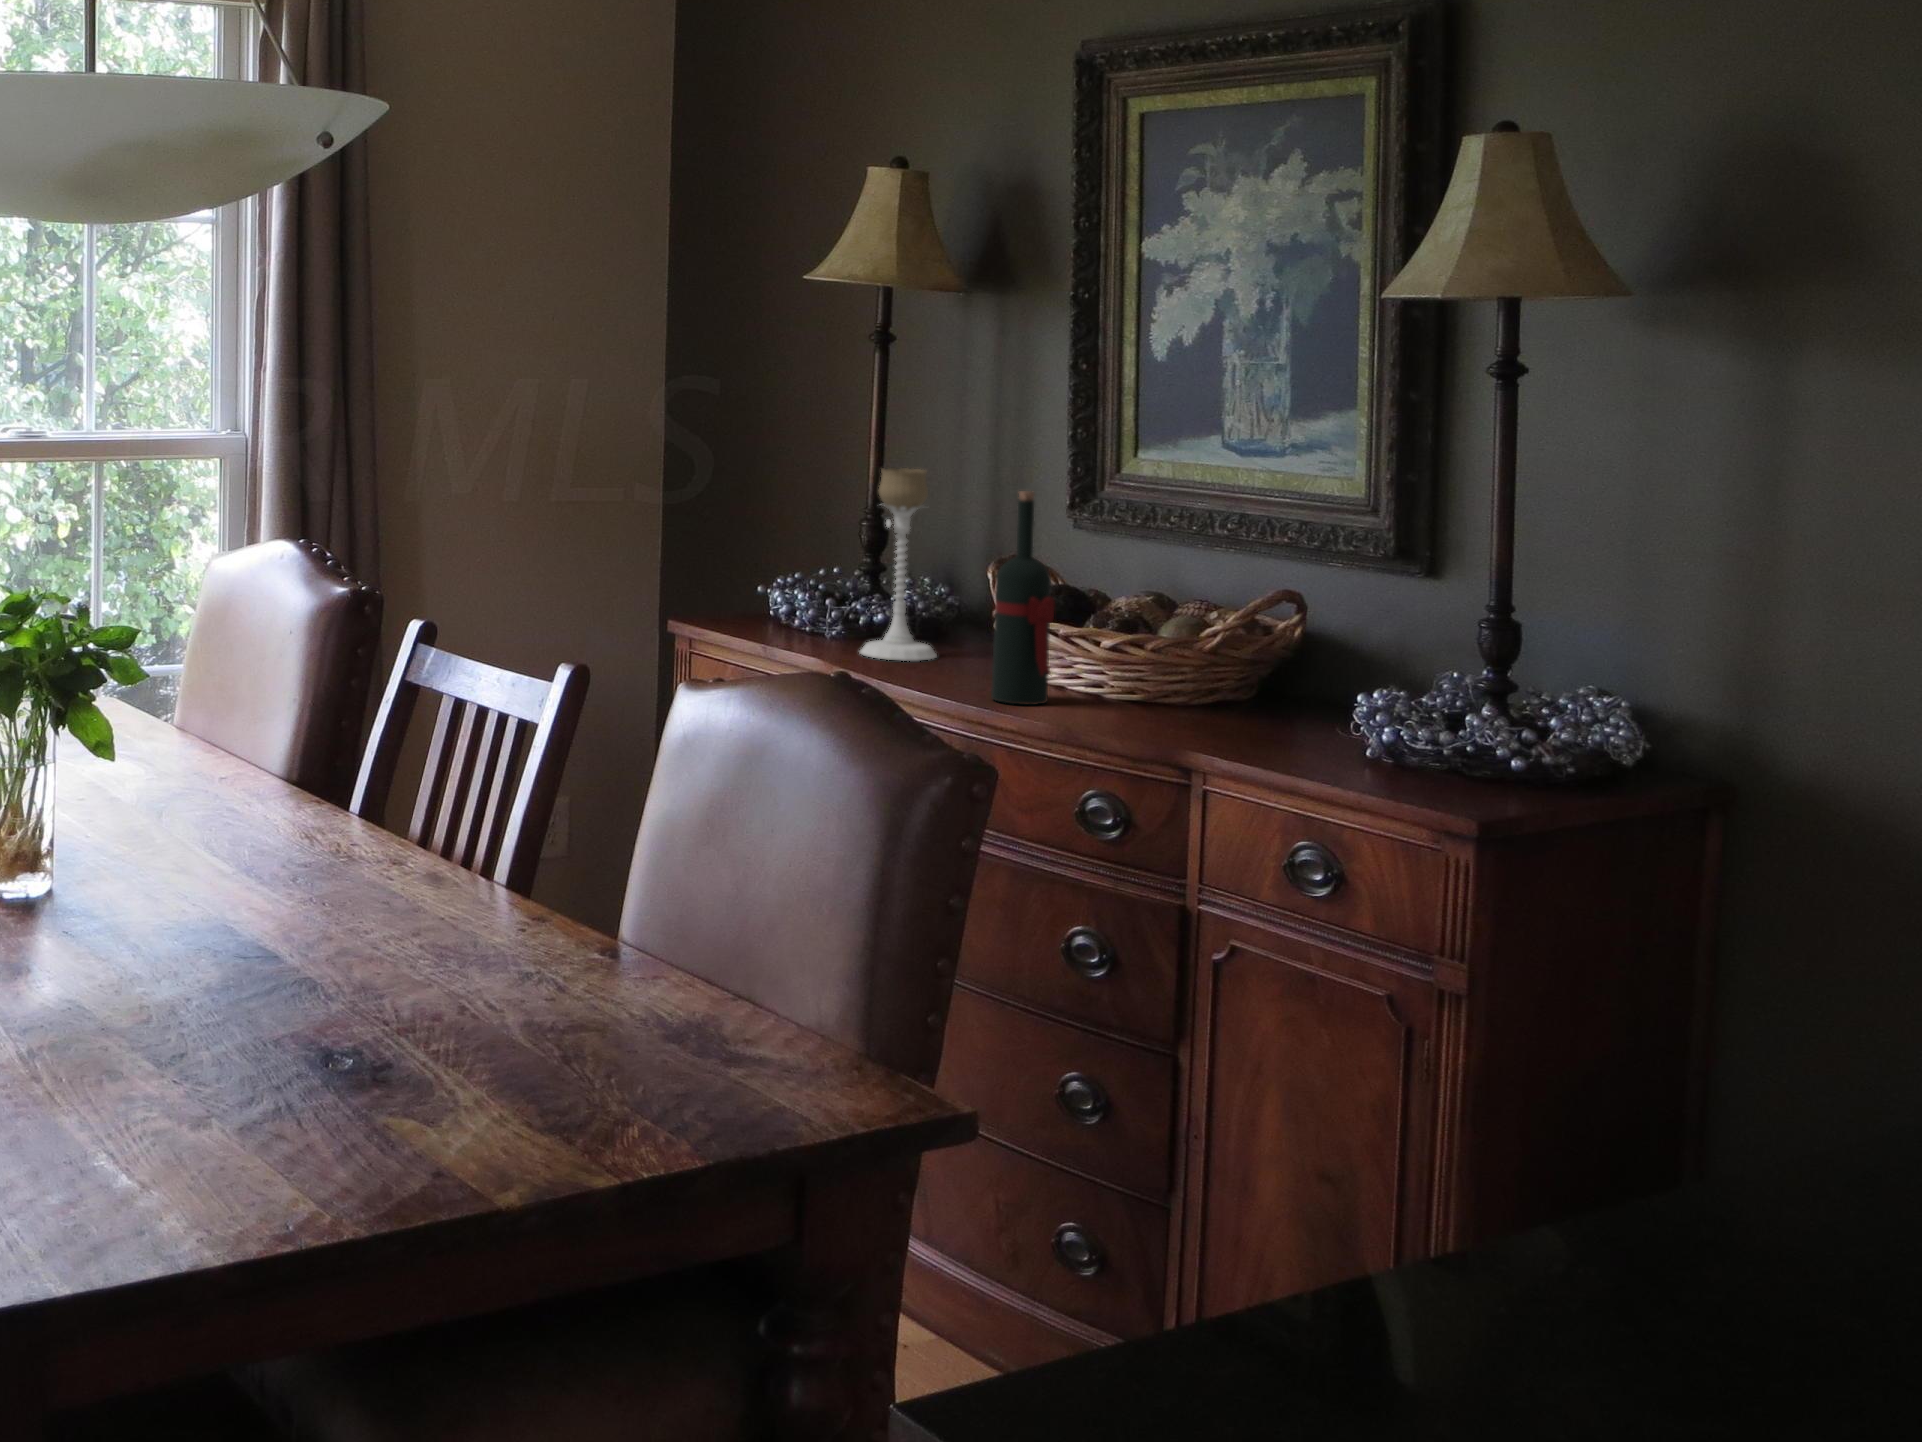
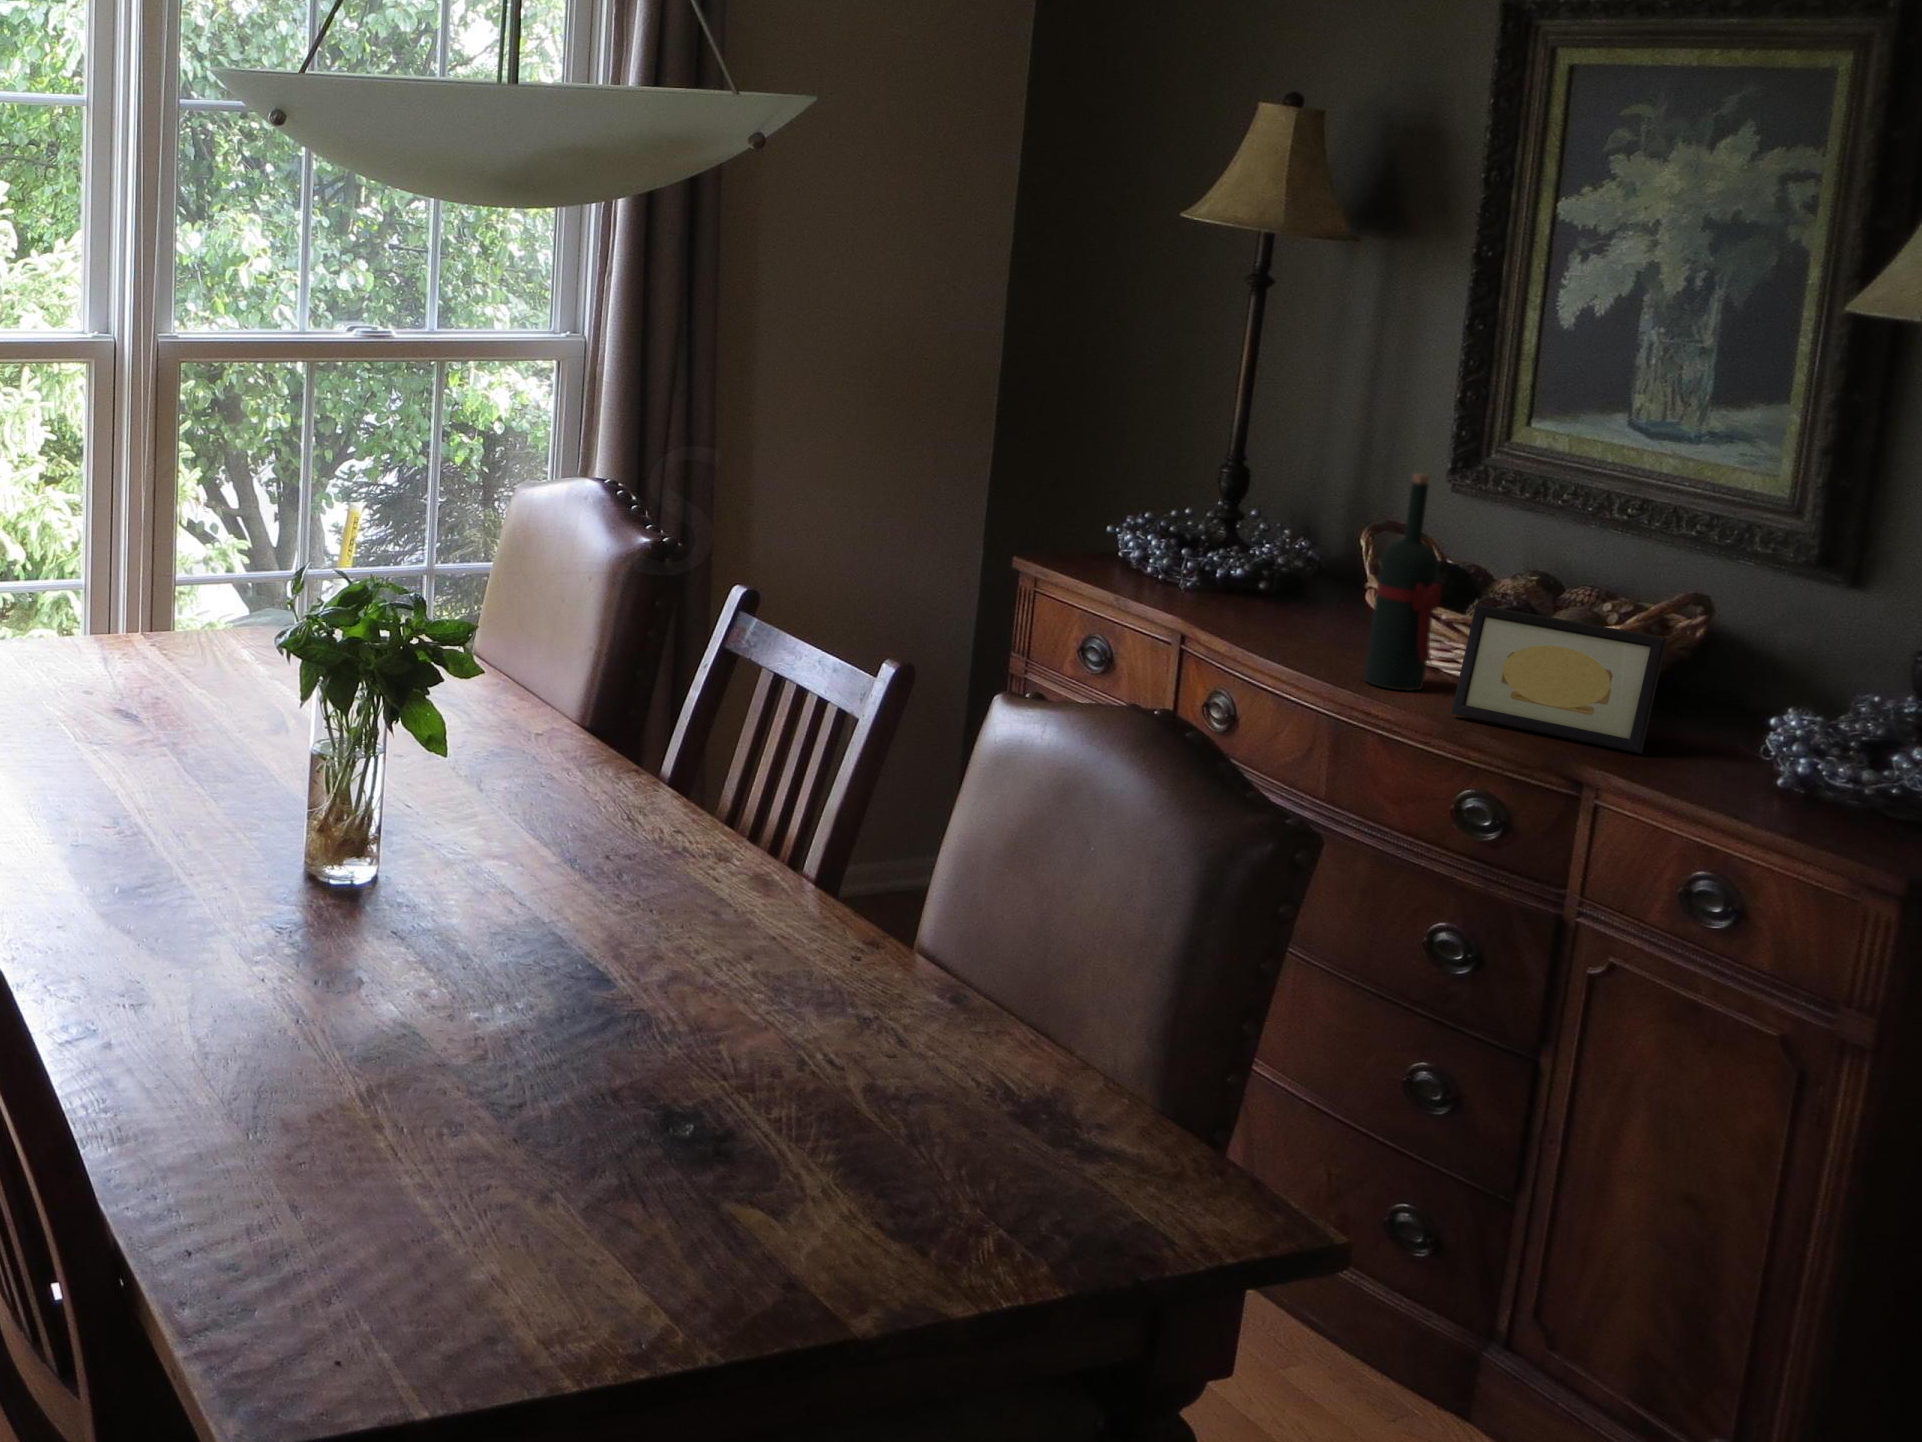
candle holder: present [860,468,937,661] -> none [1217,425,1305,624]
picture frame: none [1070,610,1260,742] -> present [1451,604,1667,753]

